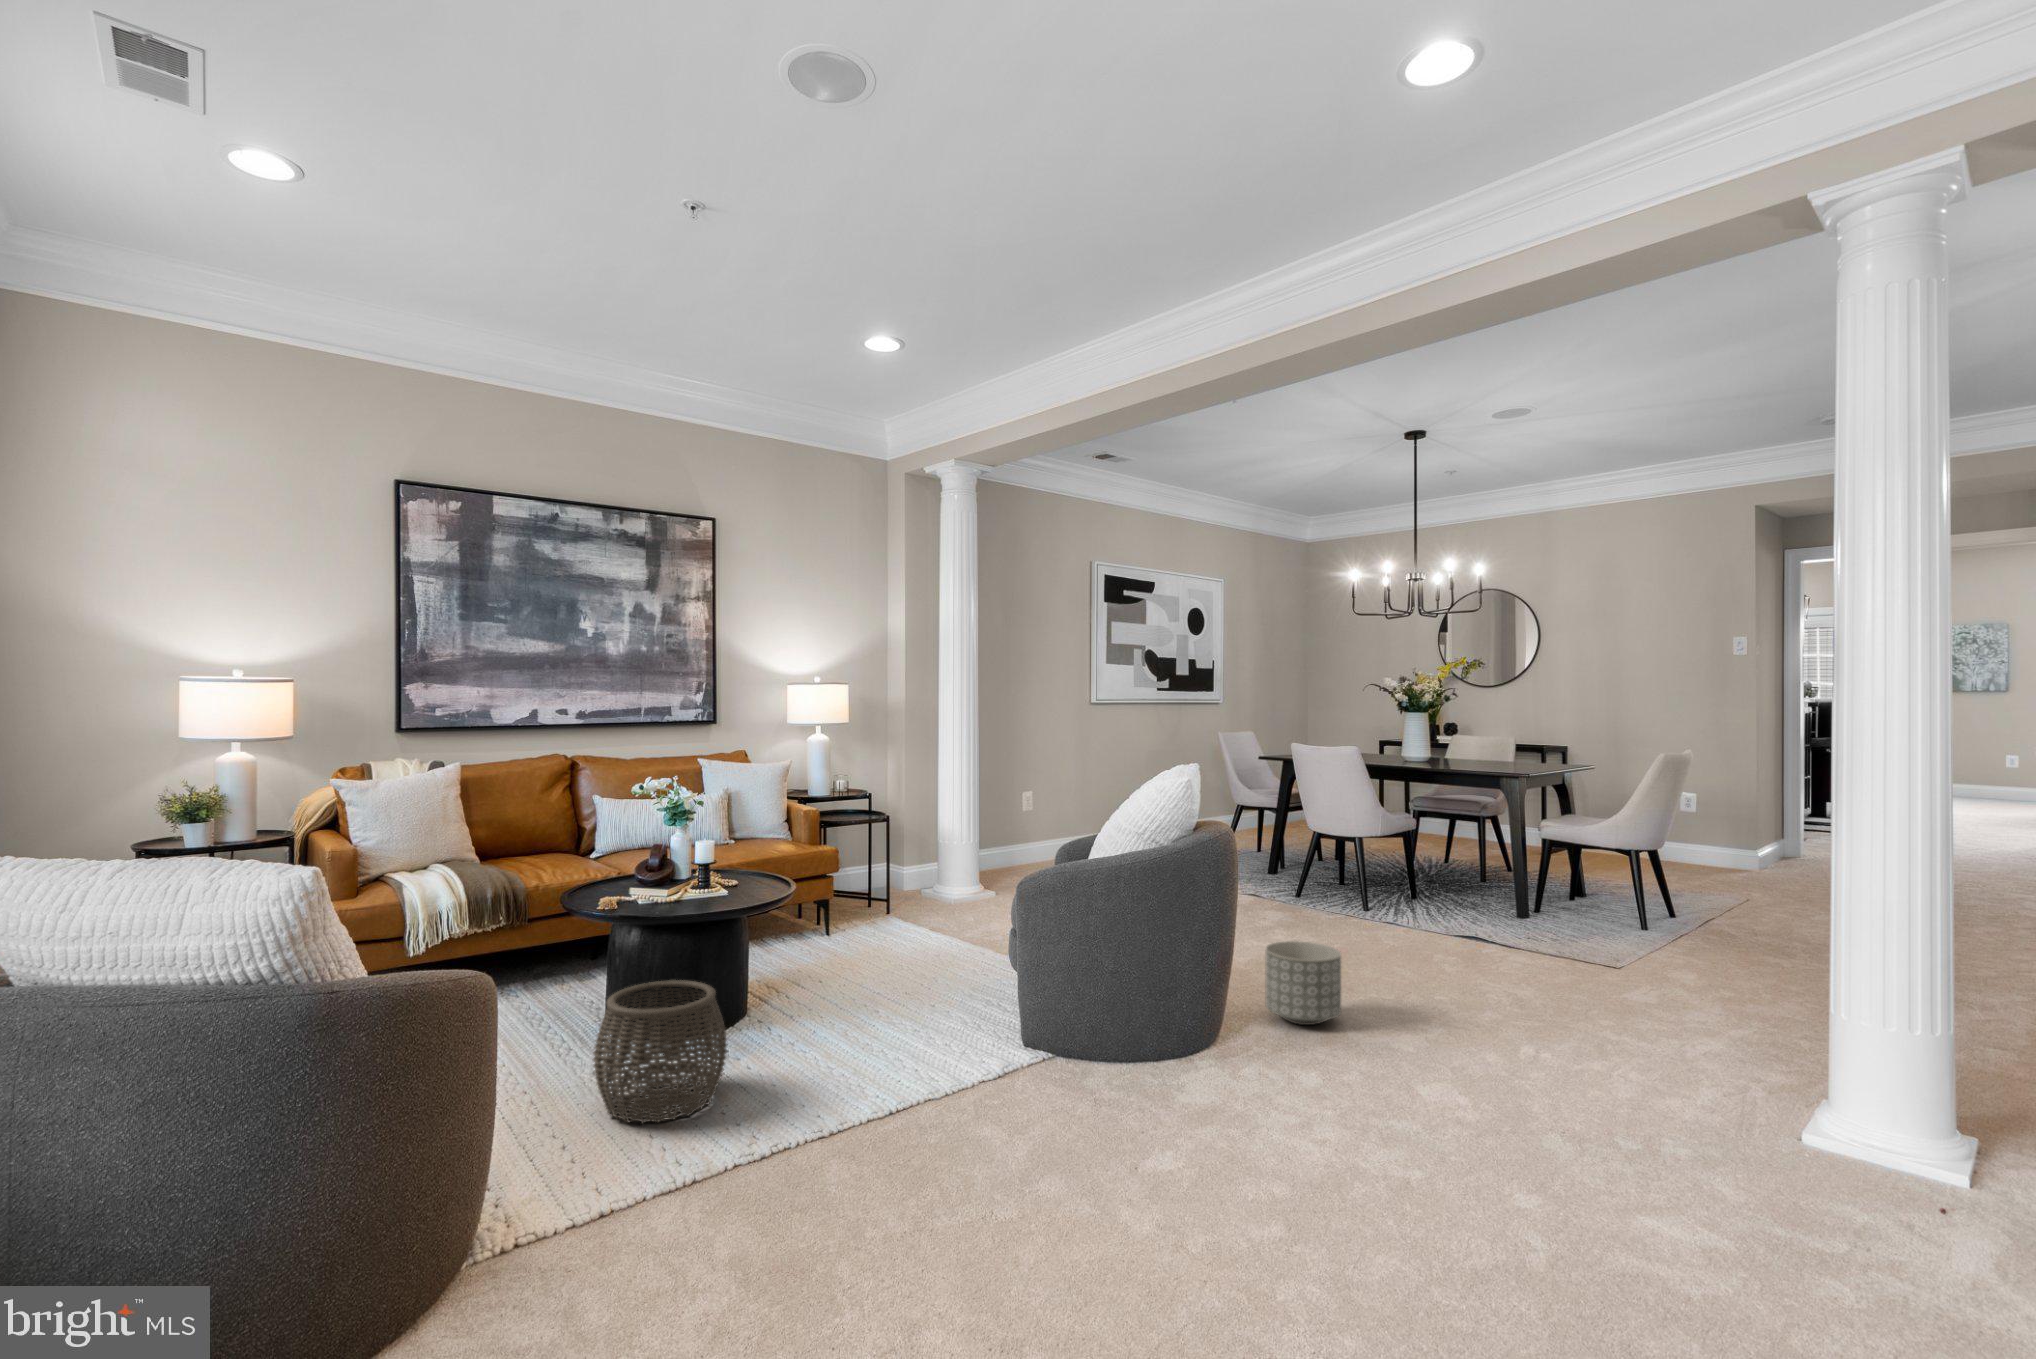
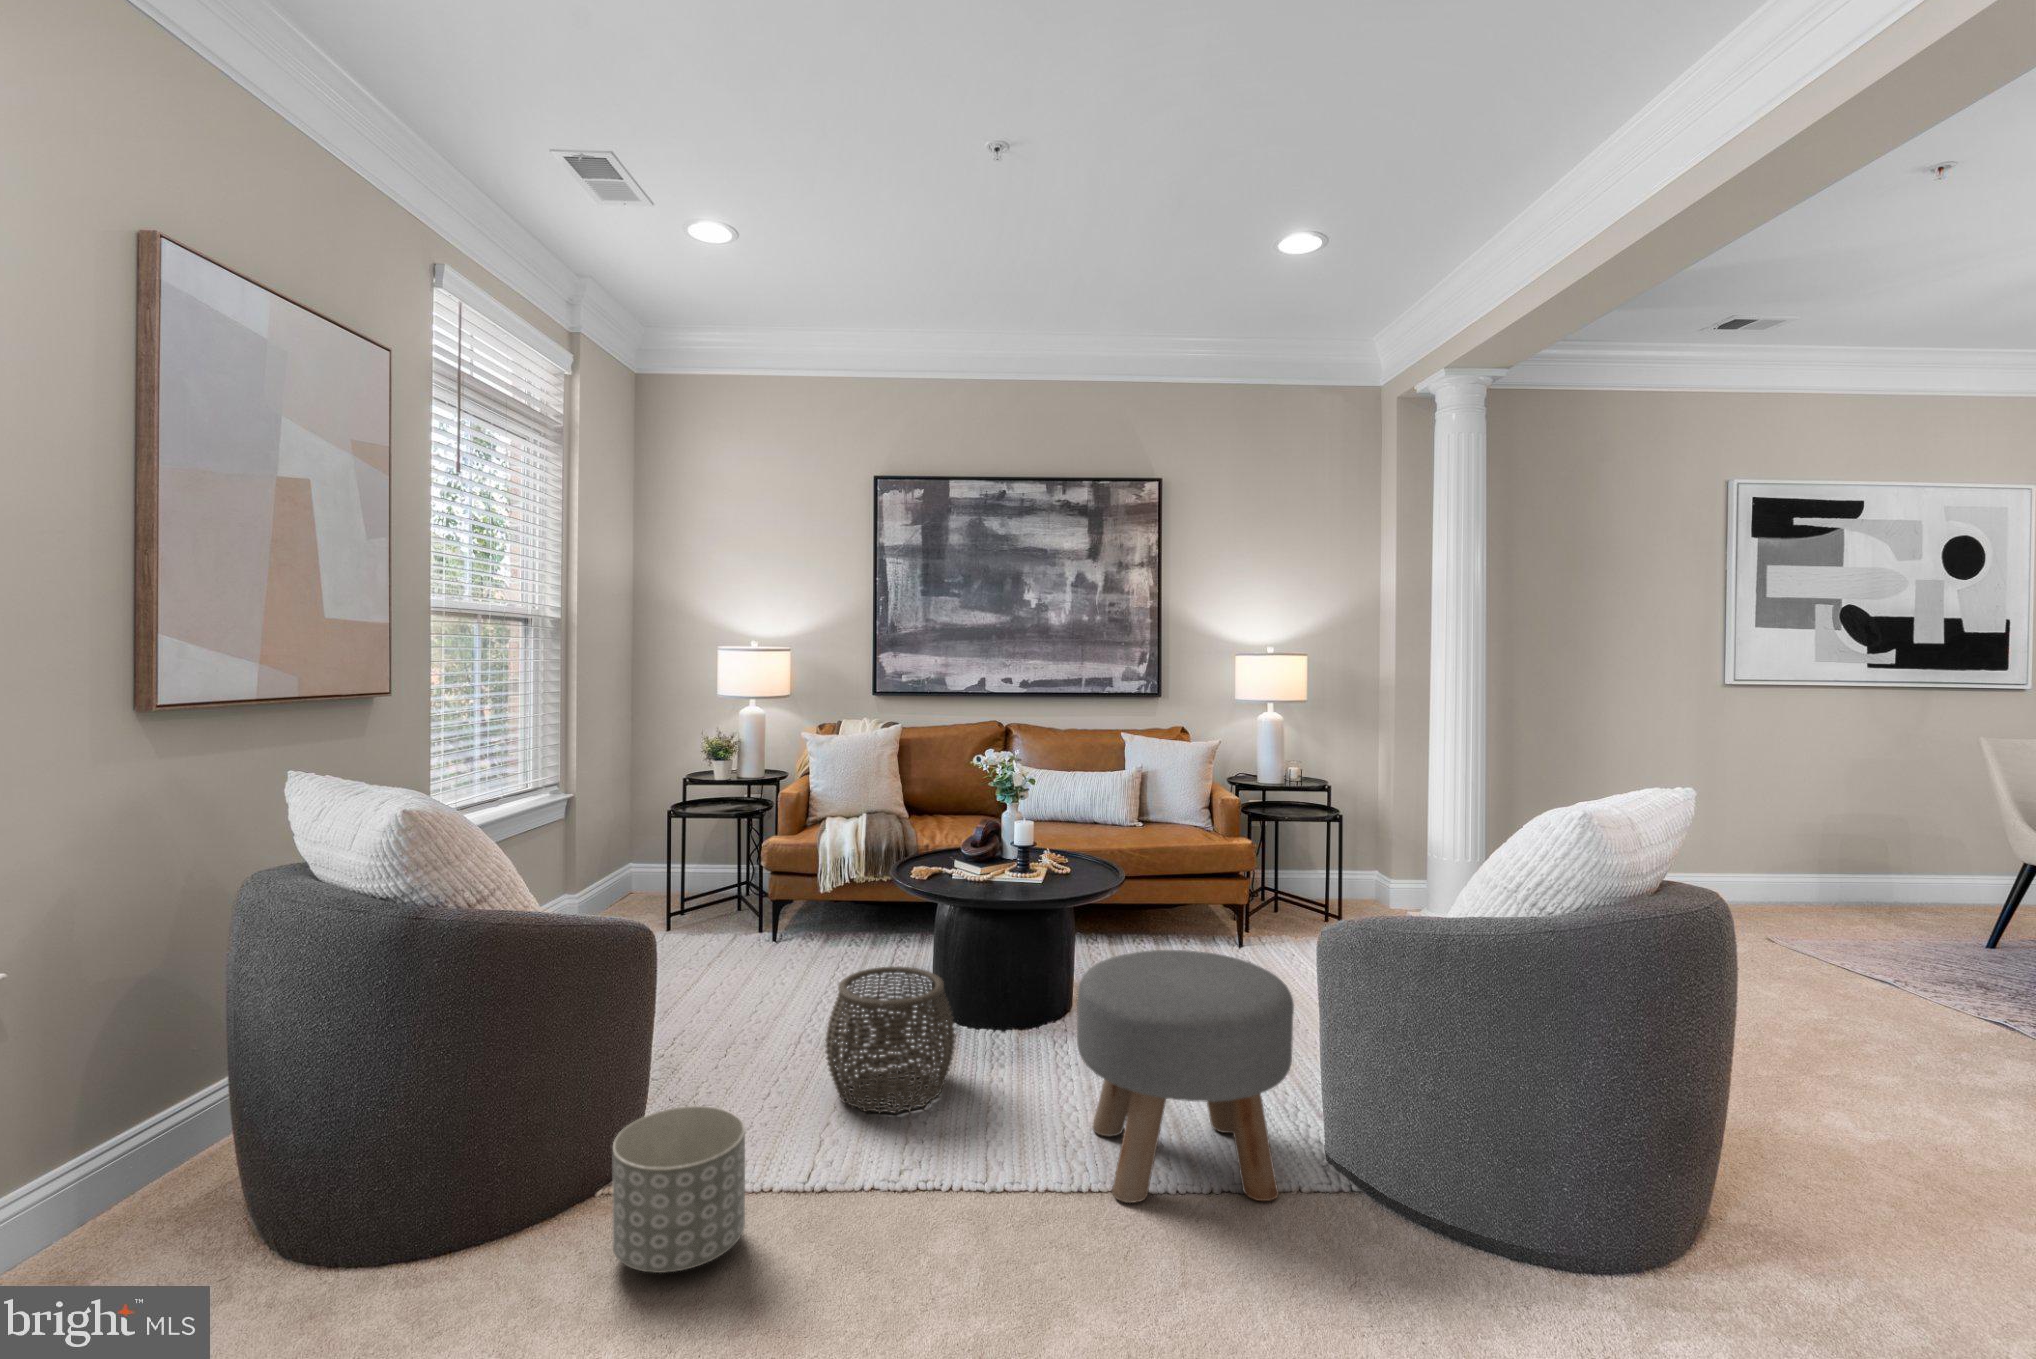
ottoman: none [865,911,1034,1110] -> present [1077,950,1294,1203]
planter: present [1265,941,1341,1025] -> present [613,1106,745,1273]

